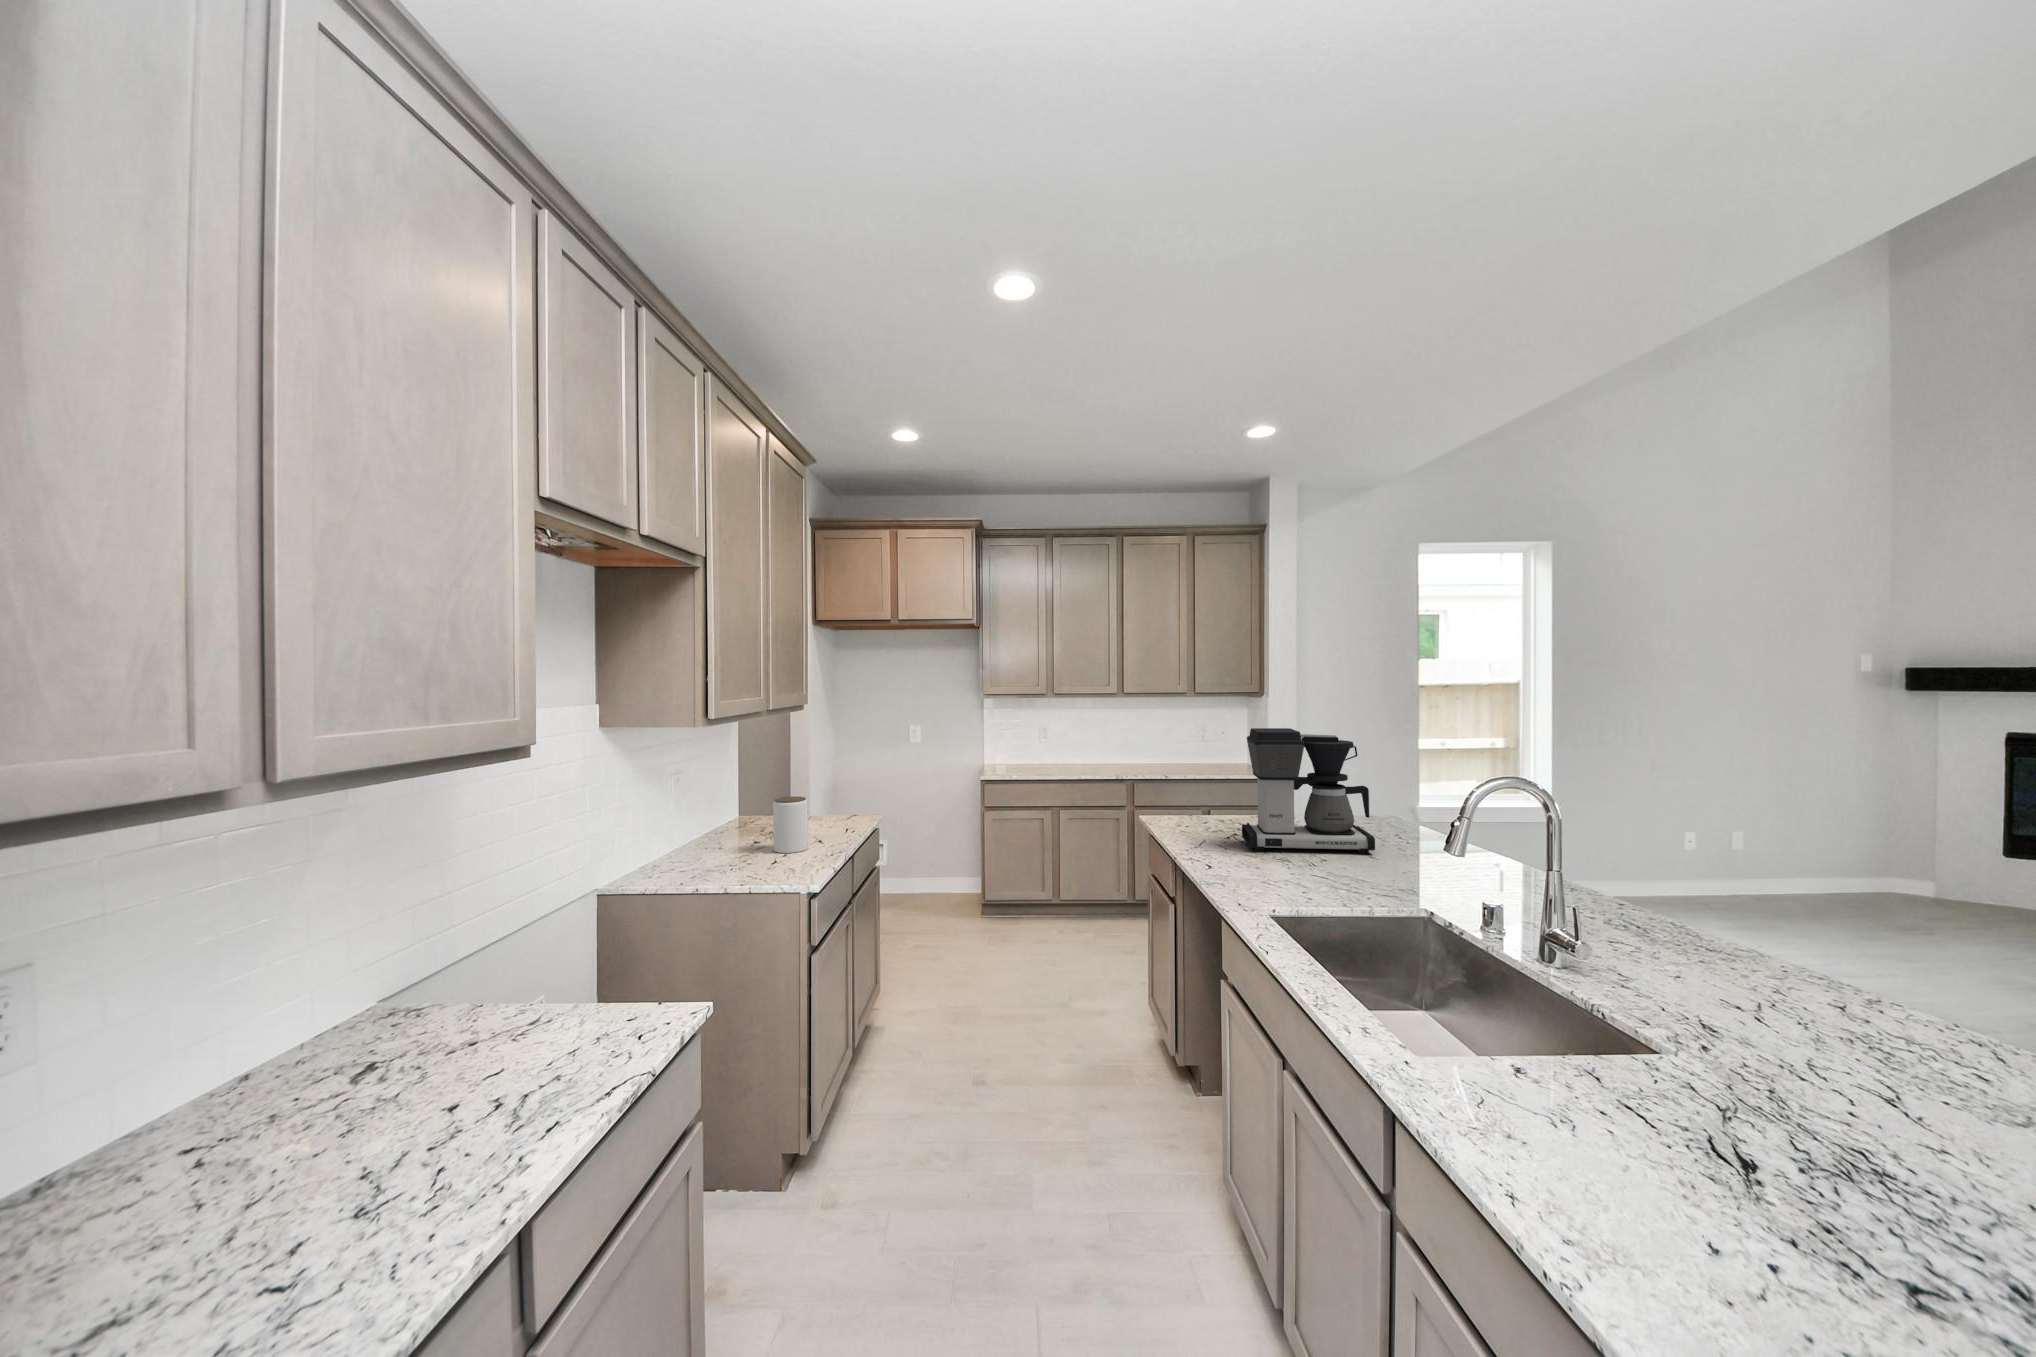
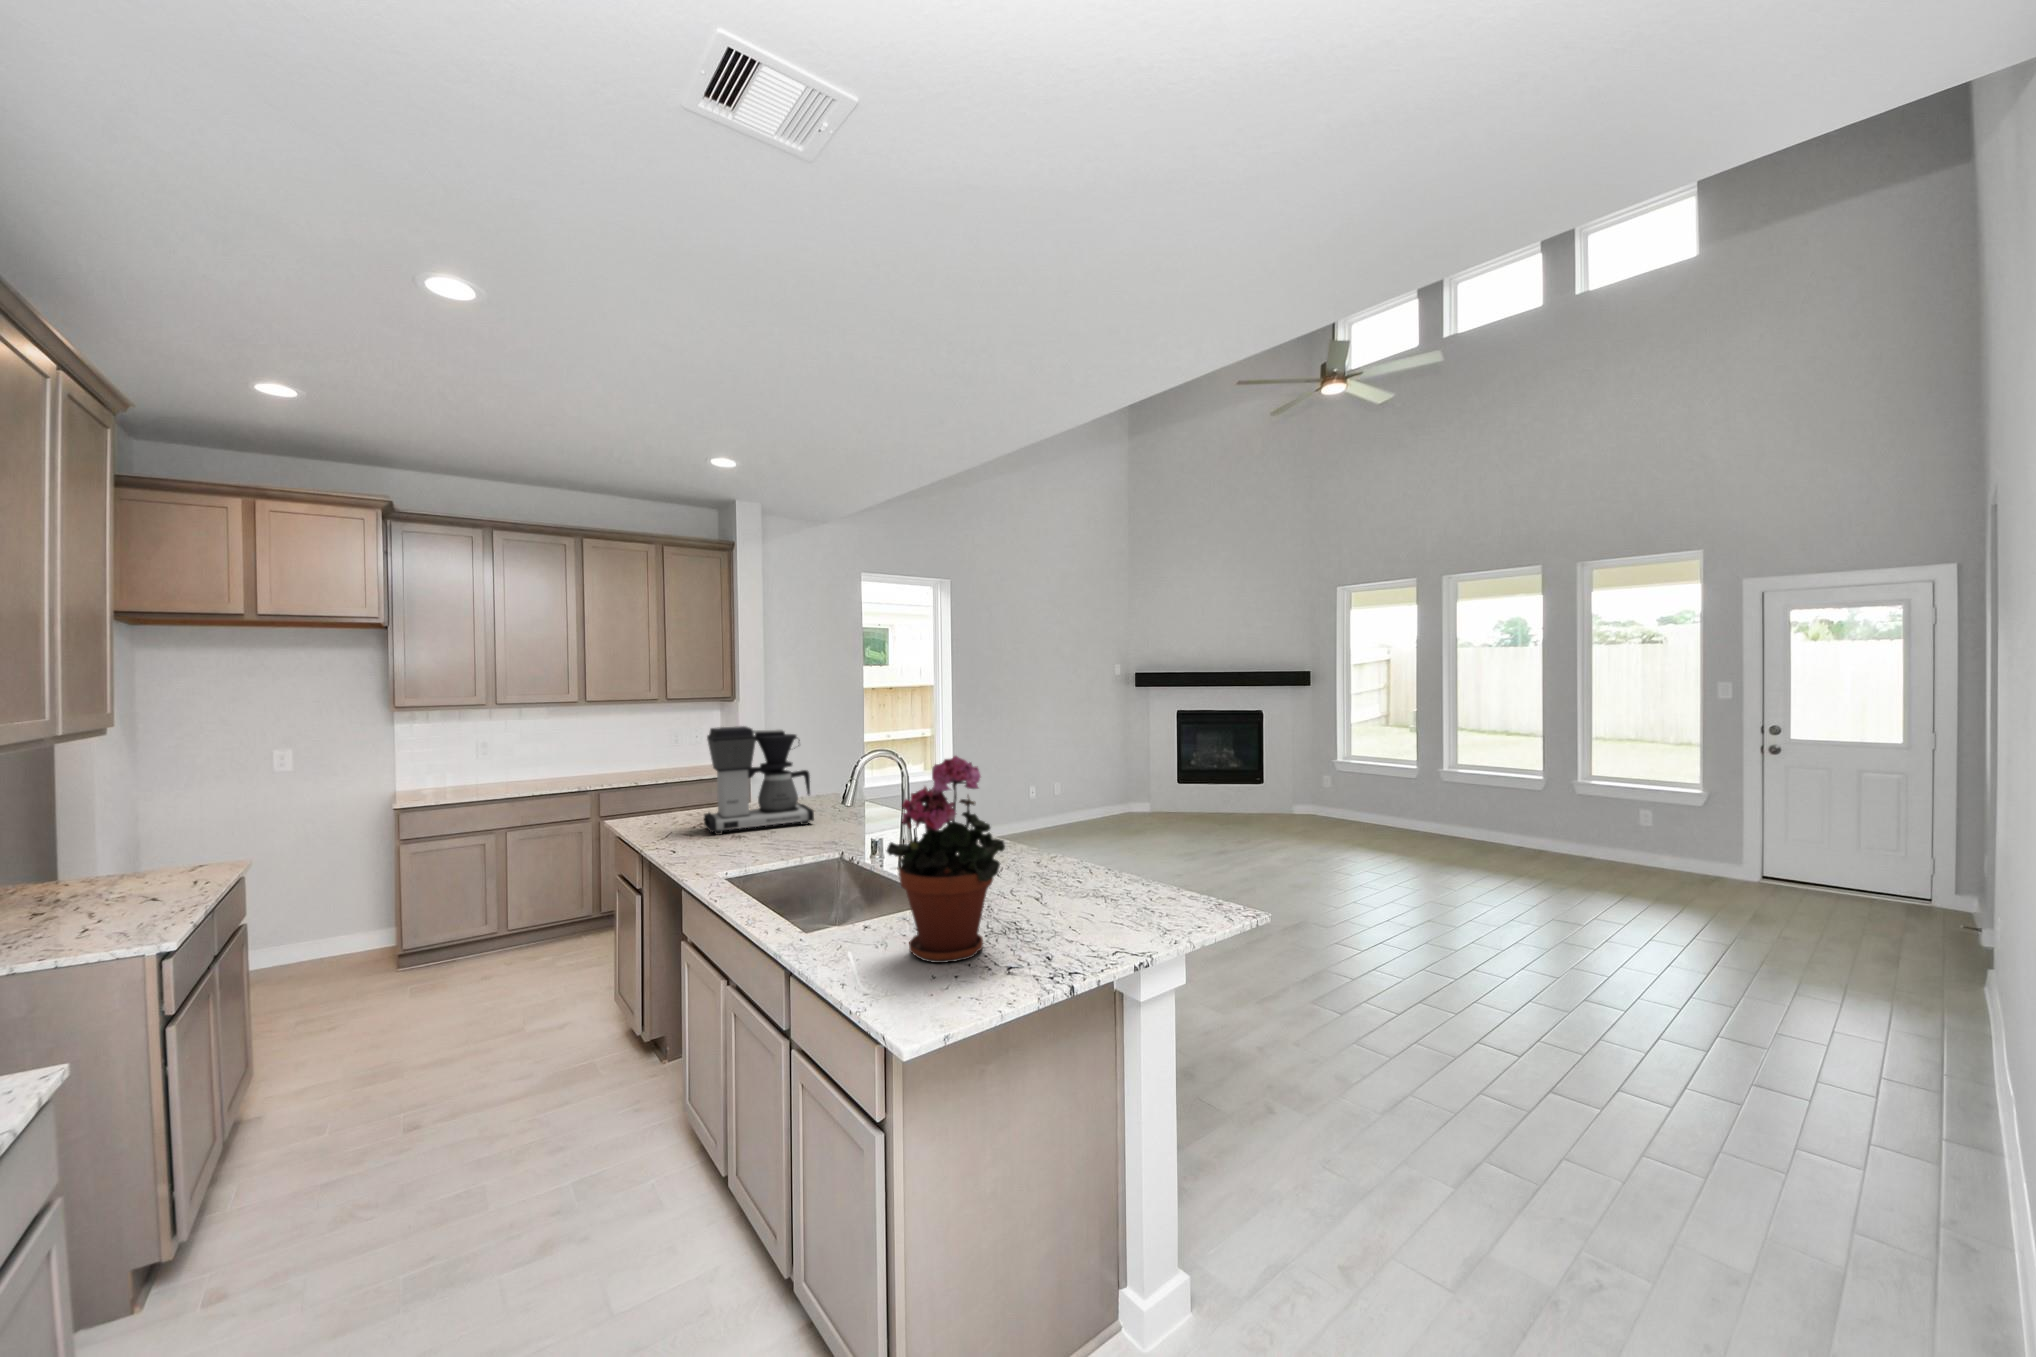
jar: present [773,796,808,853] -> none [73,844,139,919]
potted plant: none [1571,819,1866,1213] -> present [887,756,1005,963]

